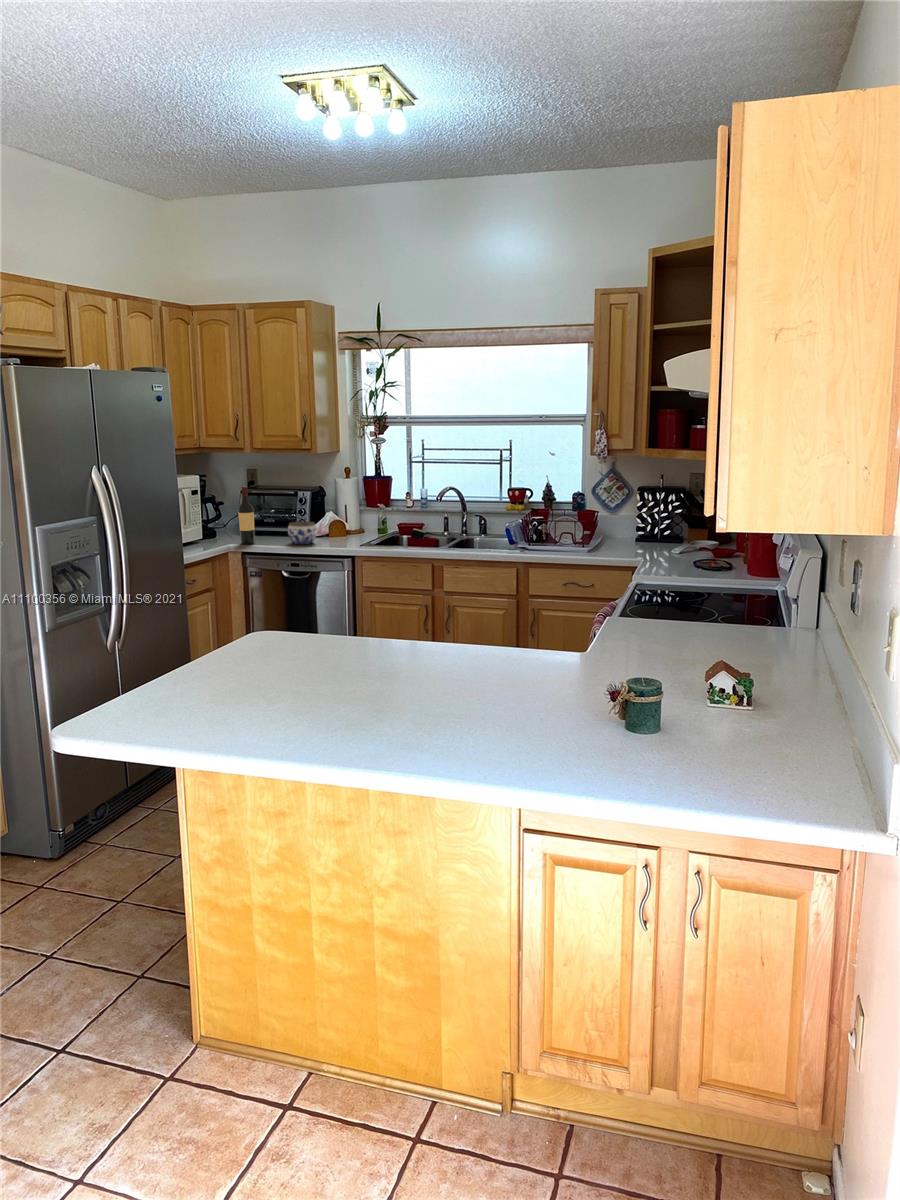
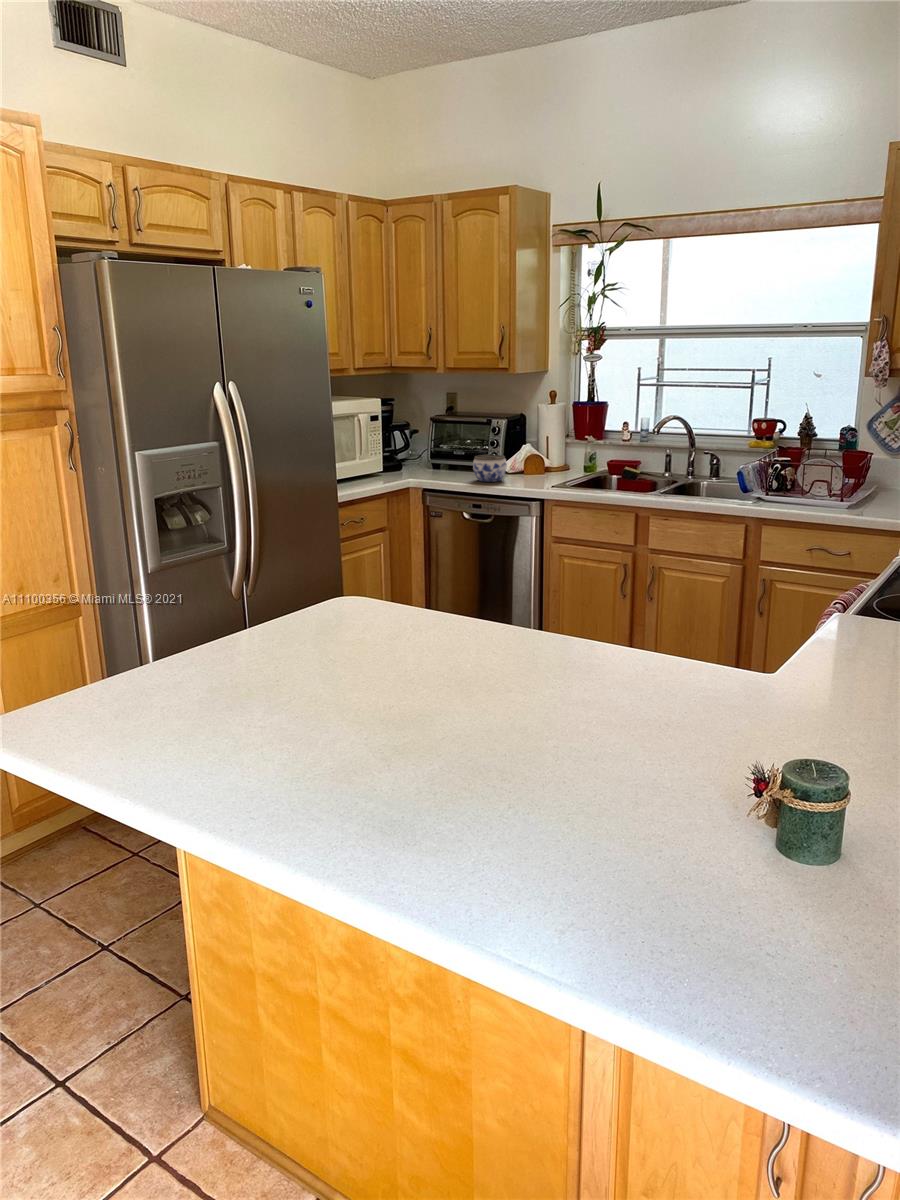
wine bottle: present [238,486,255,544] -> none [417,411,435,479]

